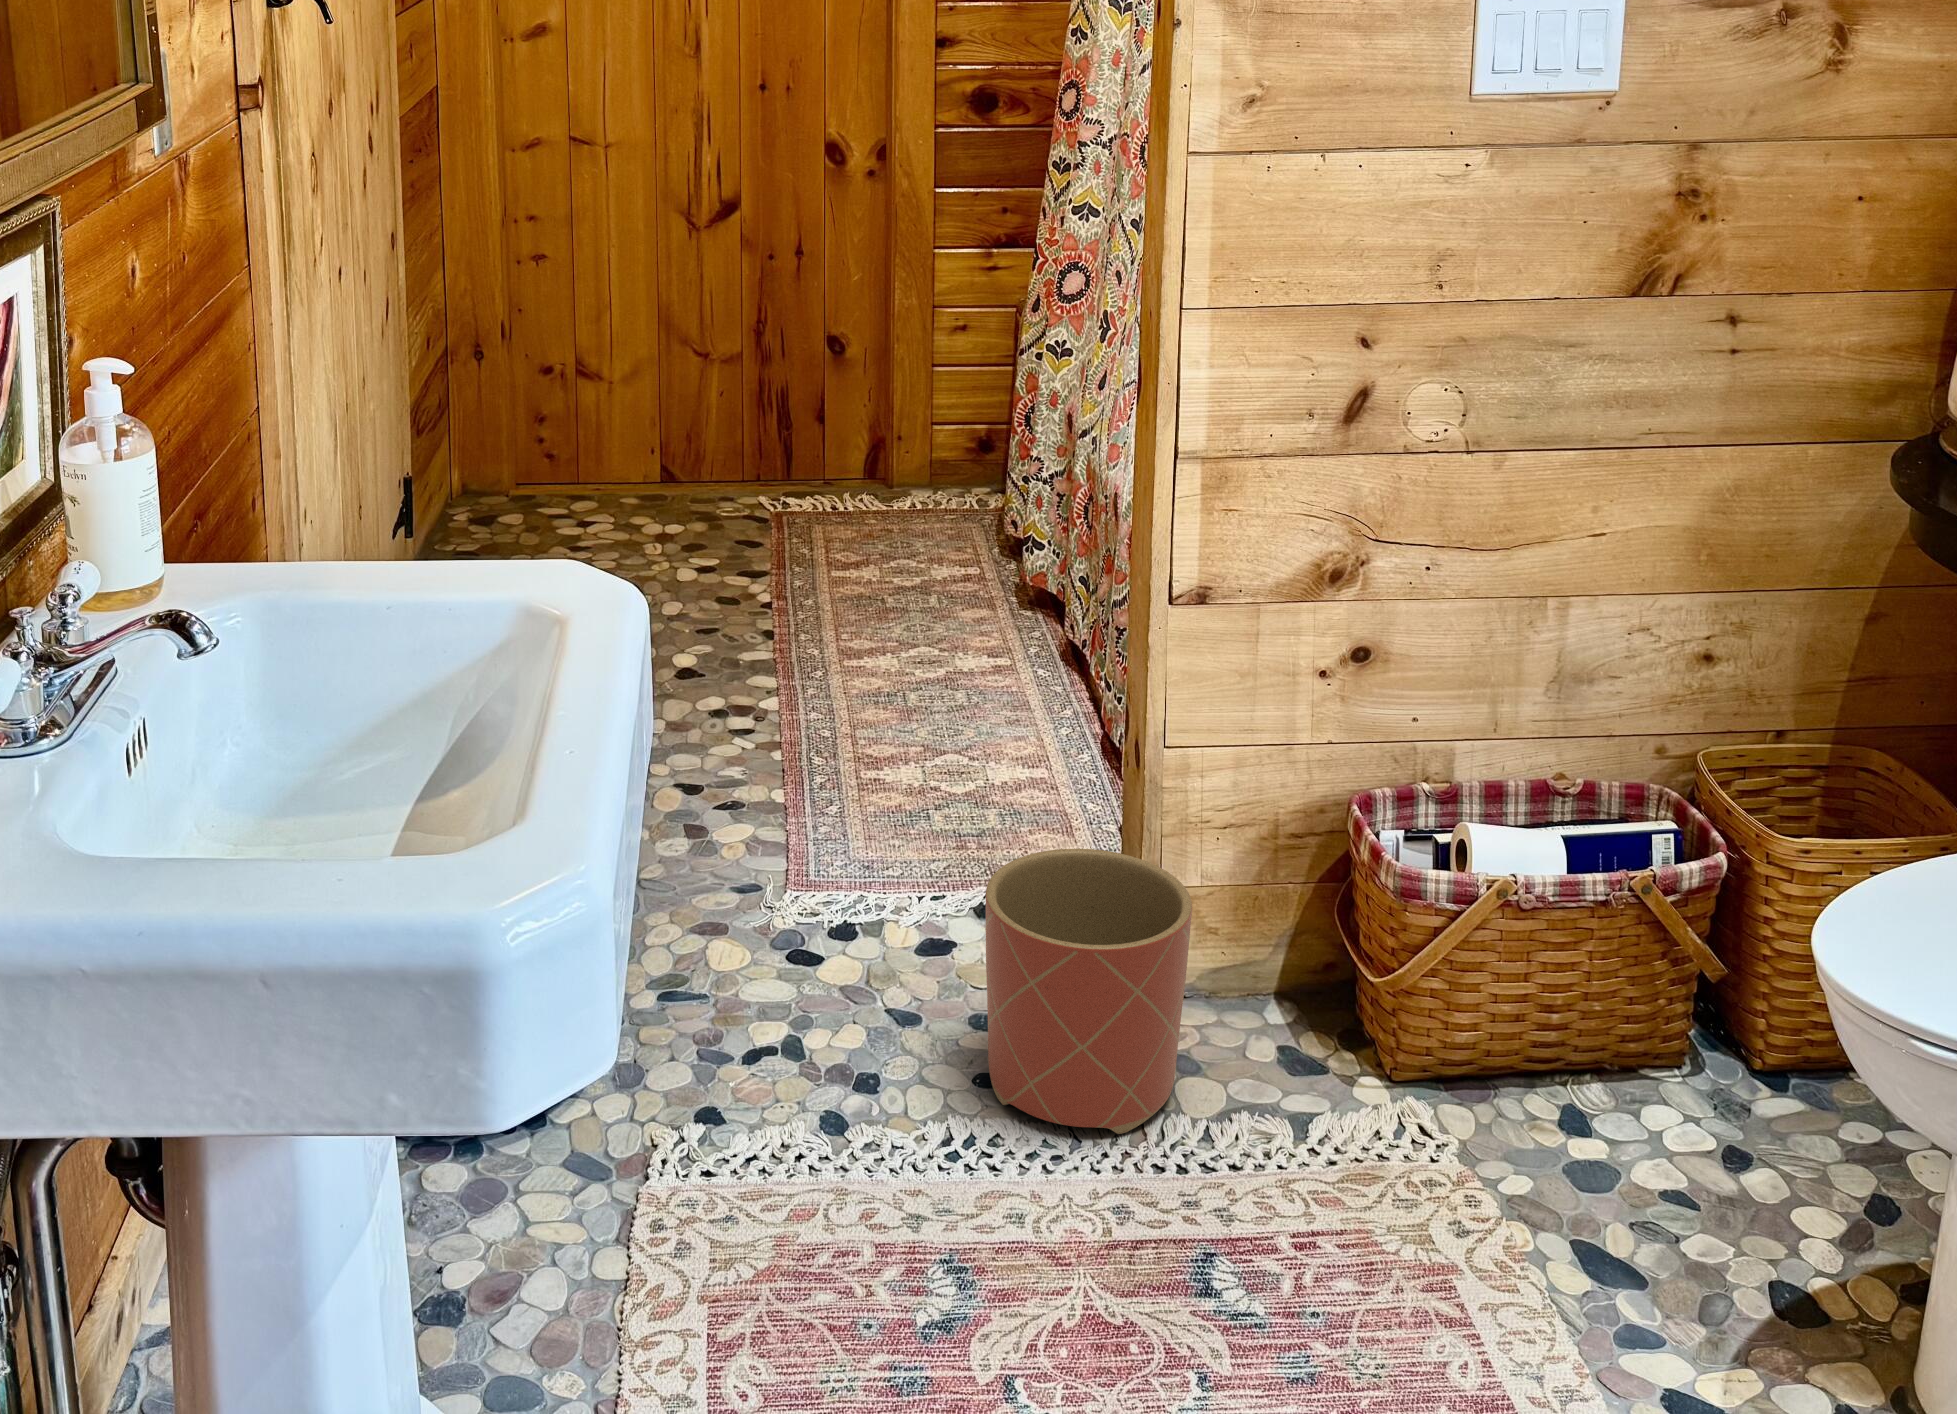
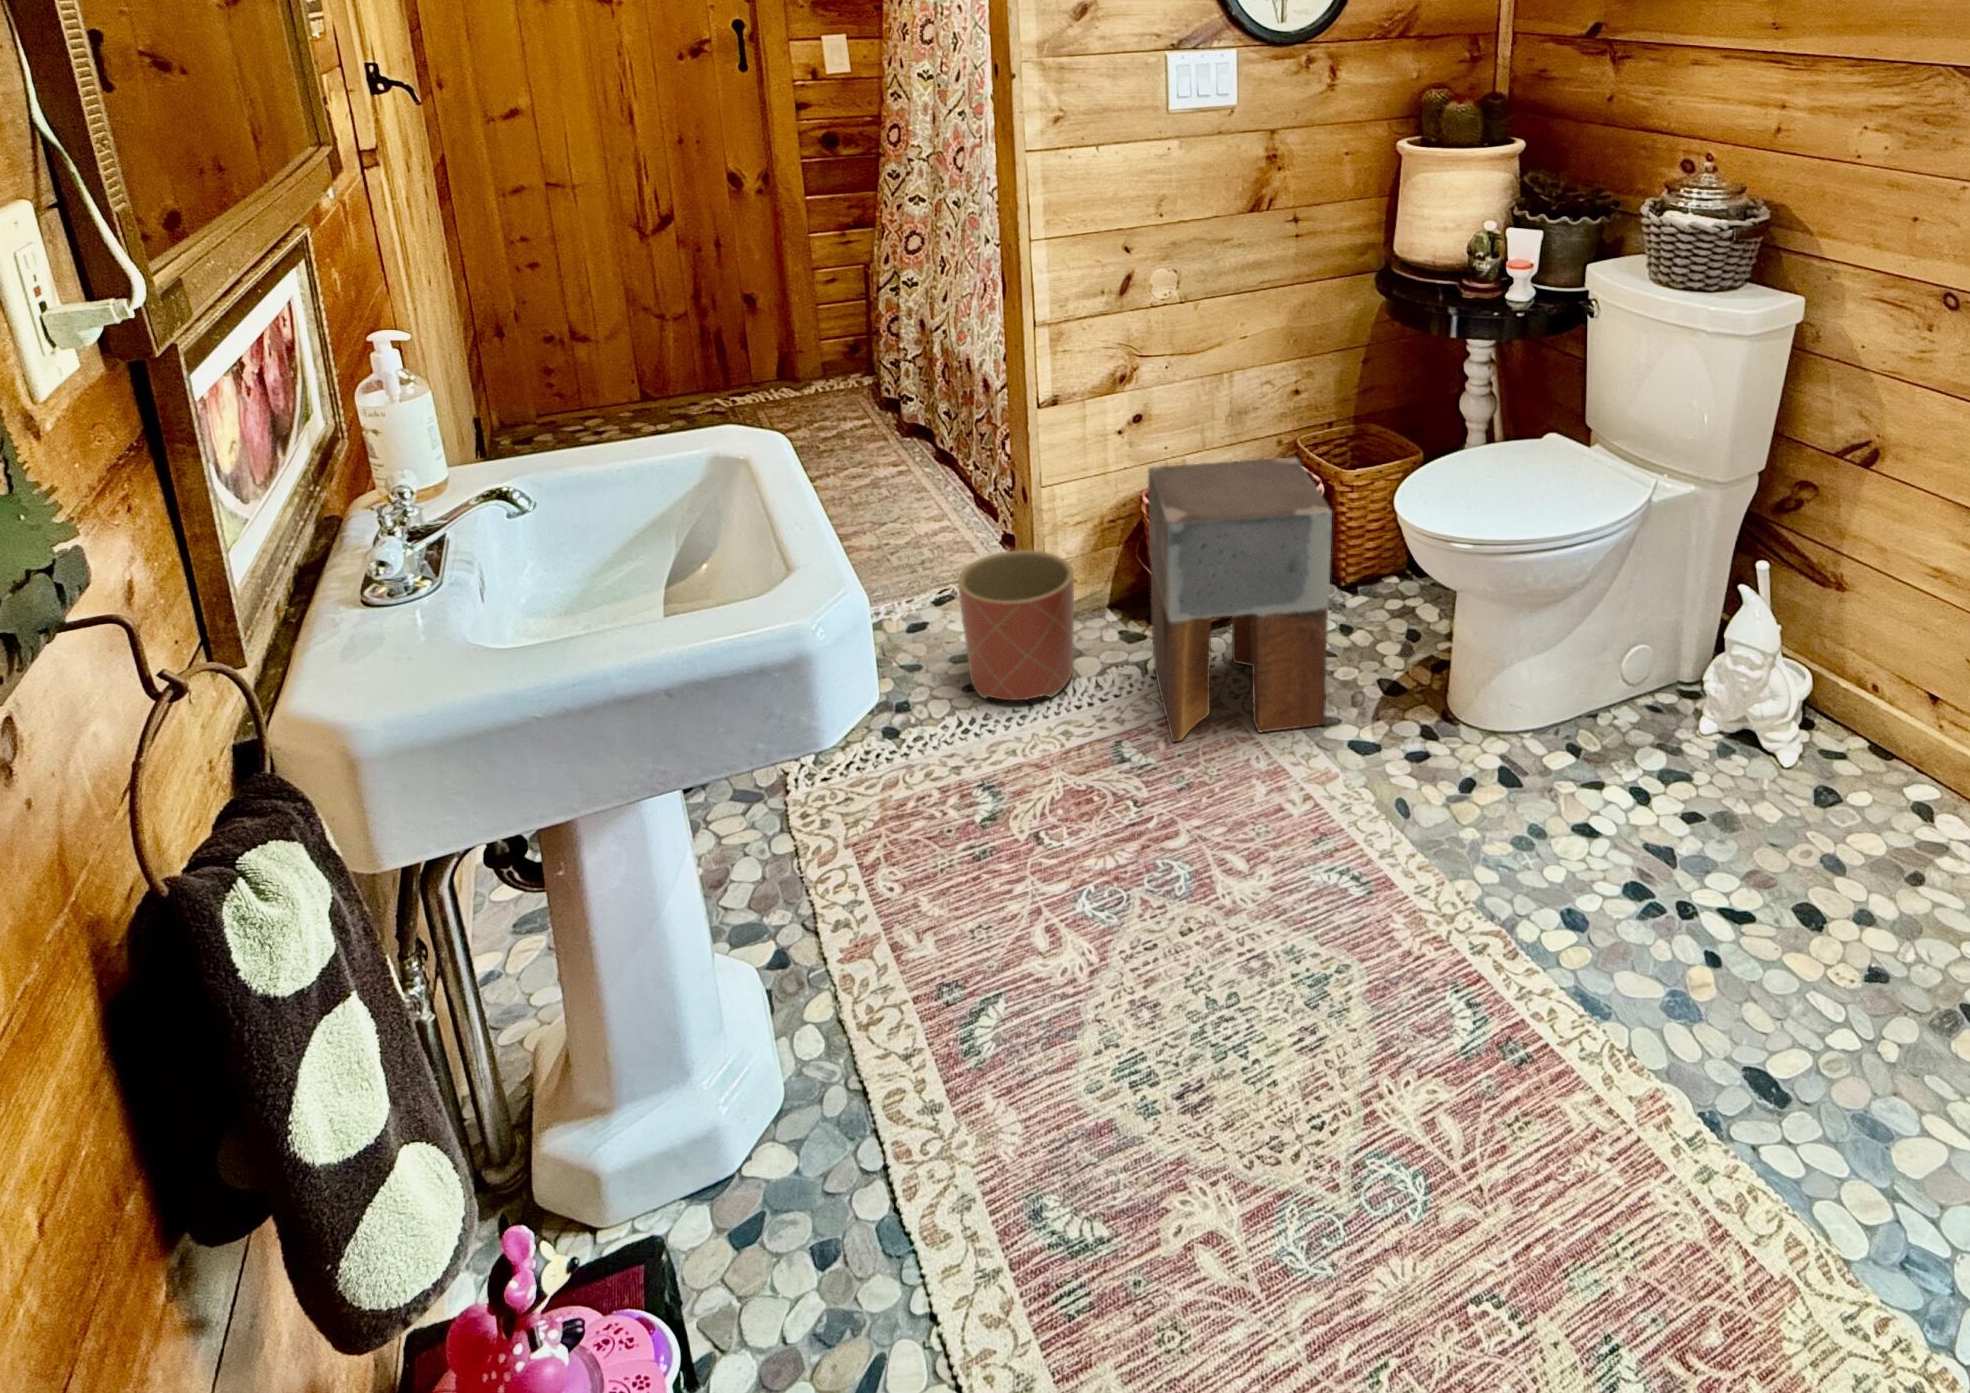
stool: none [1313,748,1680,1333] -> present [1148,457,1332,742]

